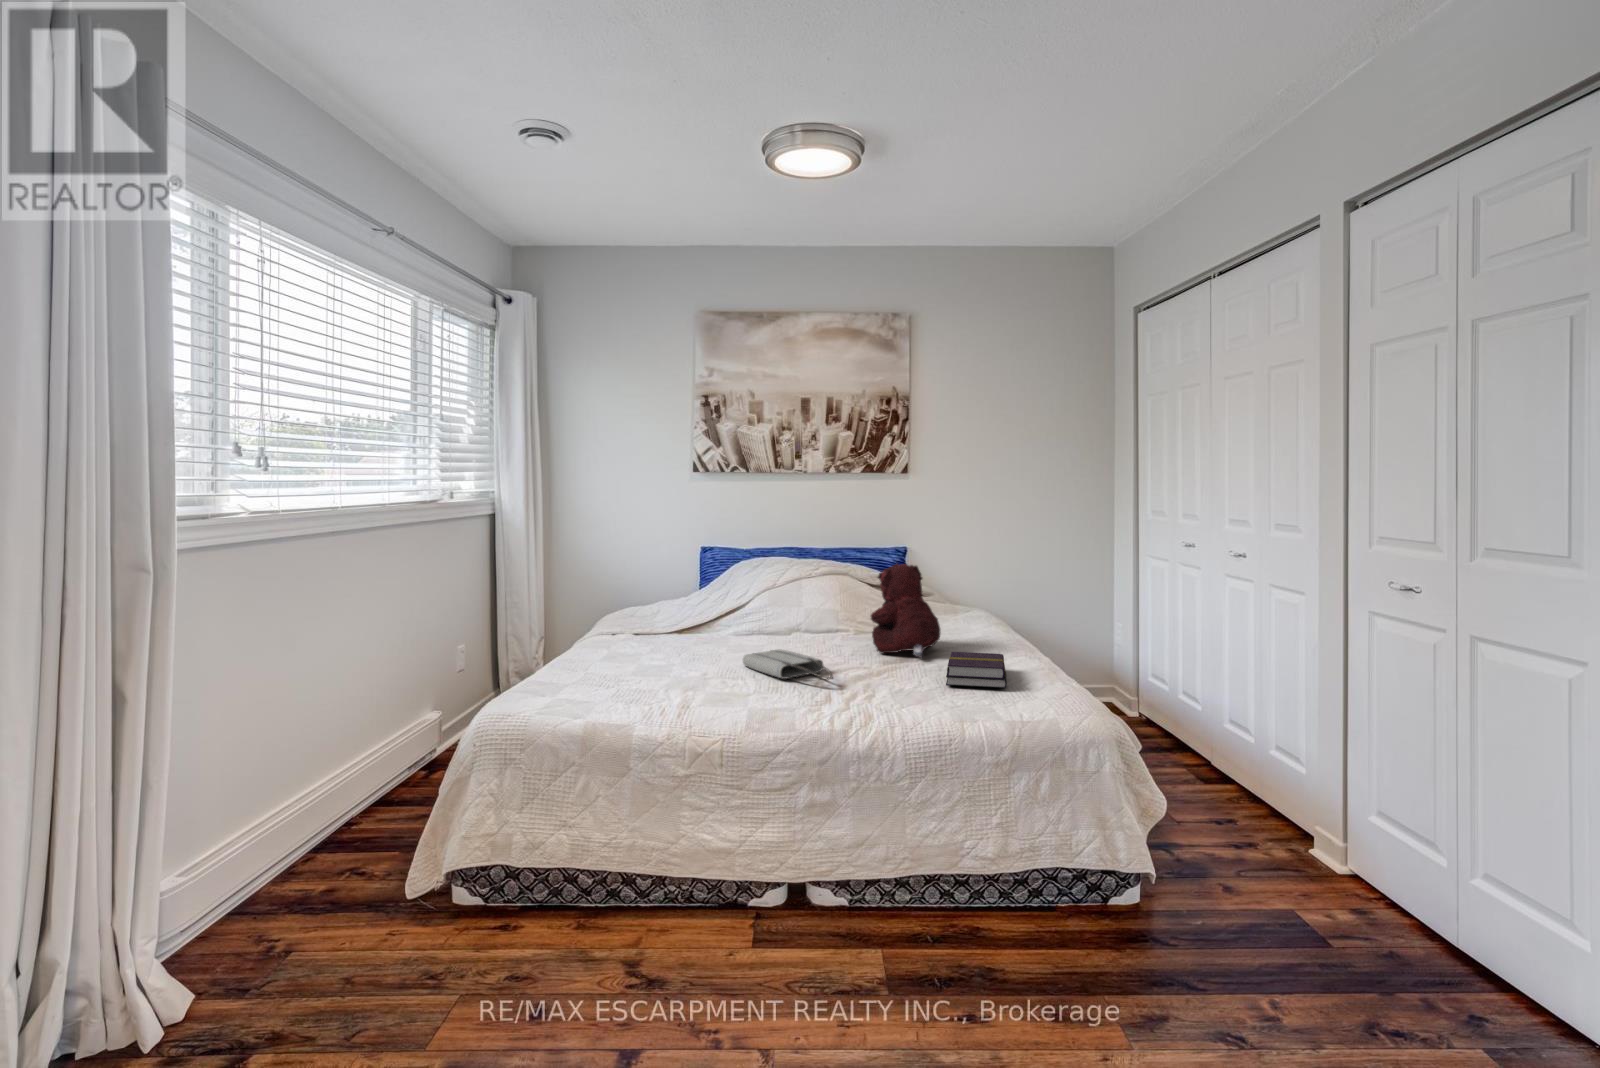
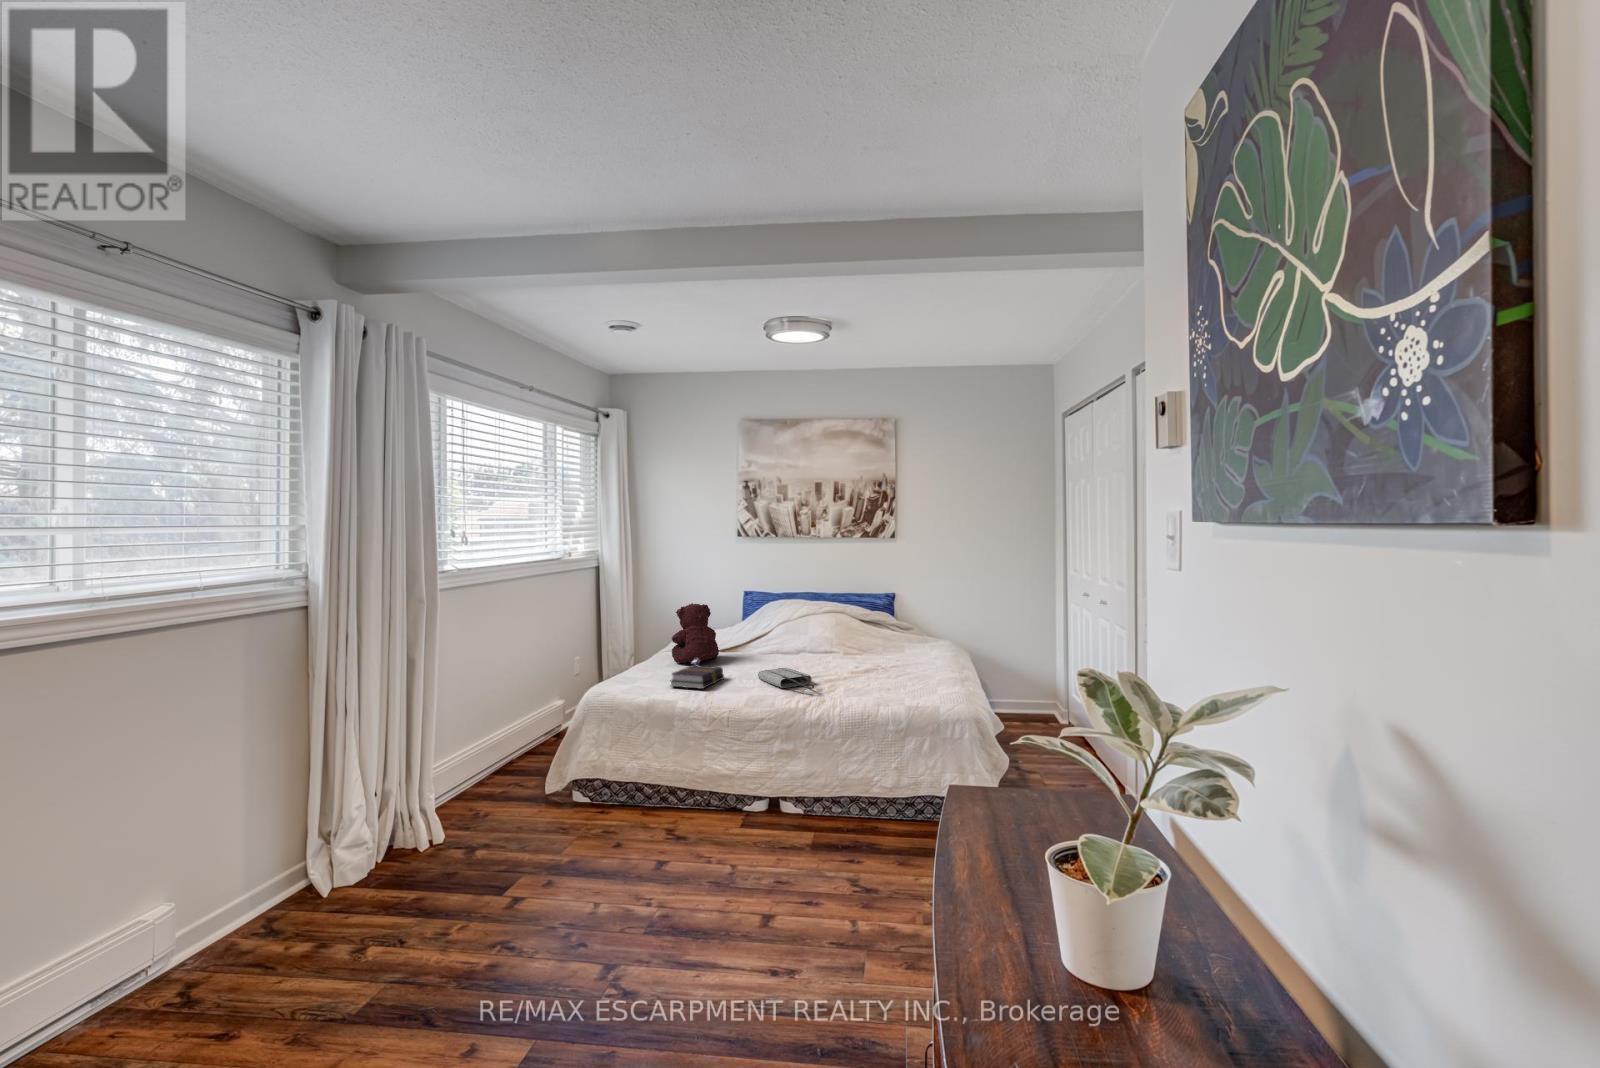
teddy bear: present [871,564,941,658] -> present [672,603,719,666]
book: present [946,652,1007,688] -> present [670,665,724,689]

